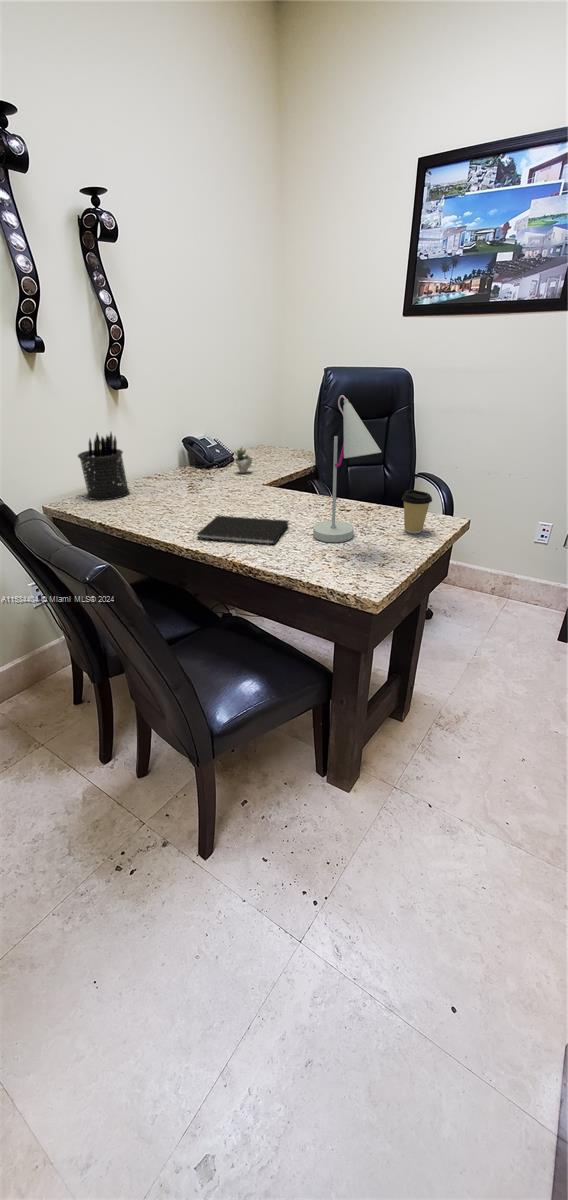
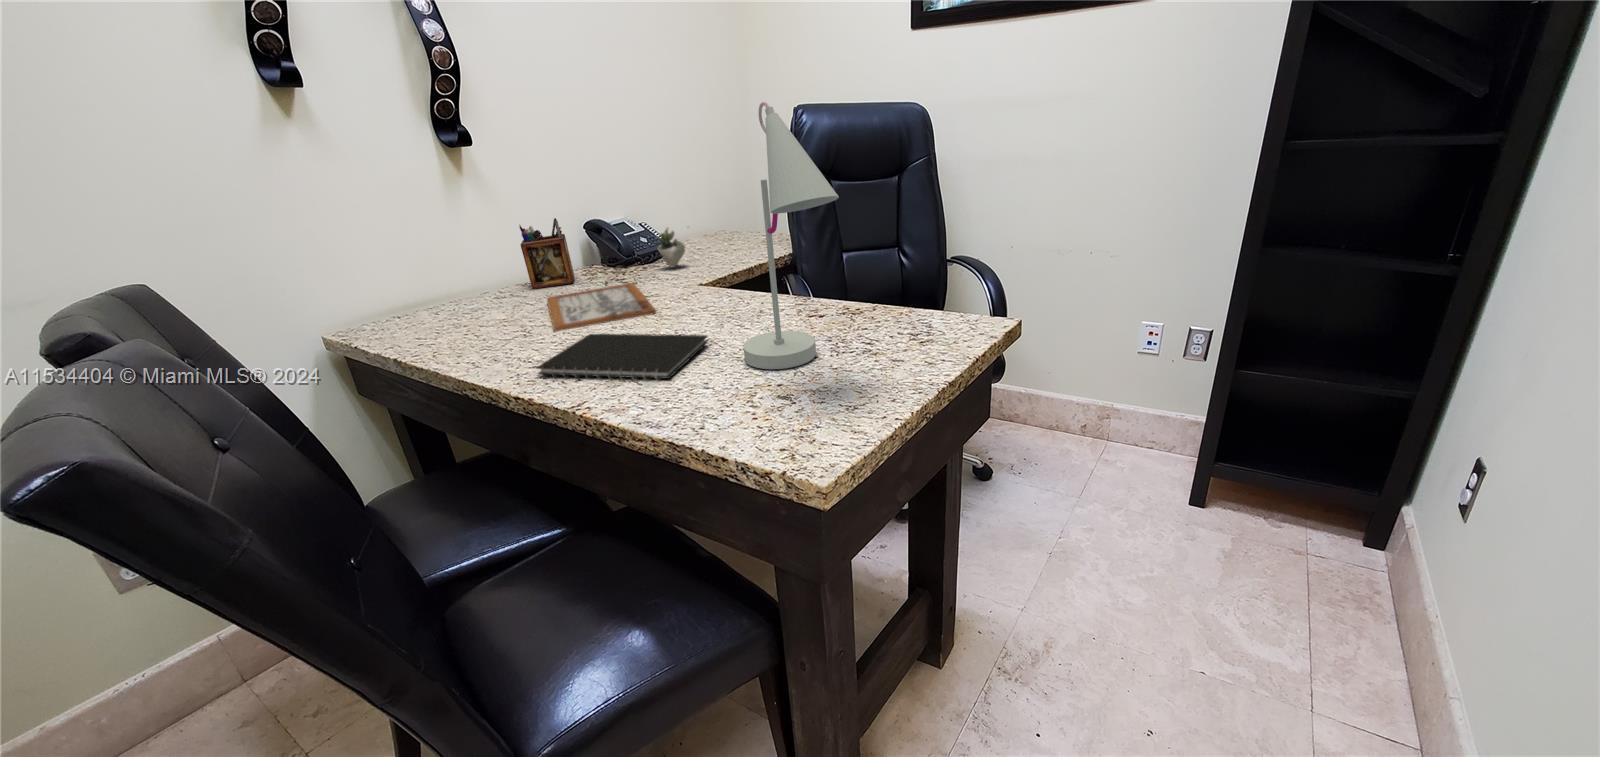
pen holder: present [78,433,129,500] -> none [386,209,479,320]
desk organizer: none [150,437,182,483] -> present [519,218,575,289]
picture frame: none [173,483,248,513] -> present [547,283,656,331]
coffee cup: present [402,490,432,533] -> none [897,269,952,345]

